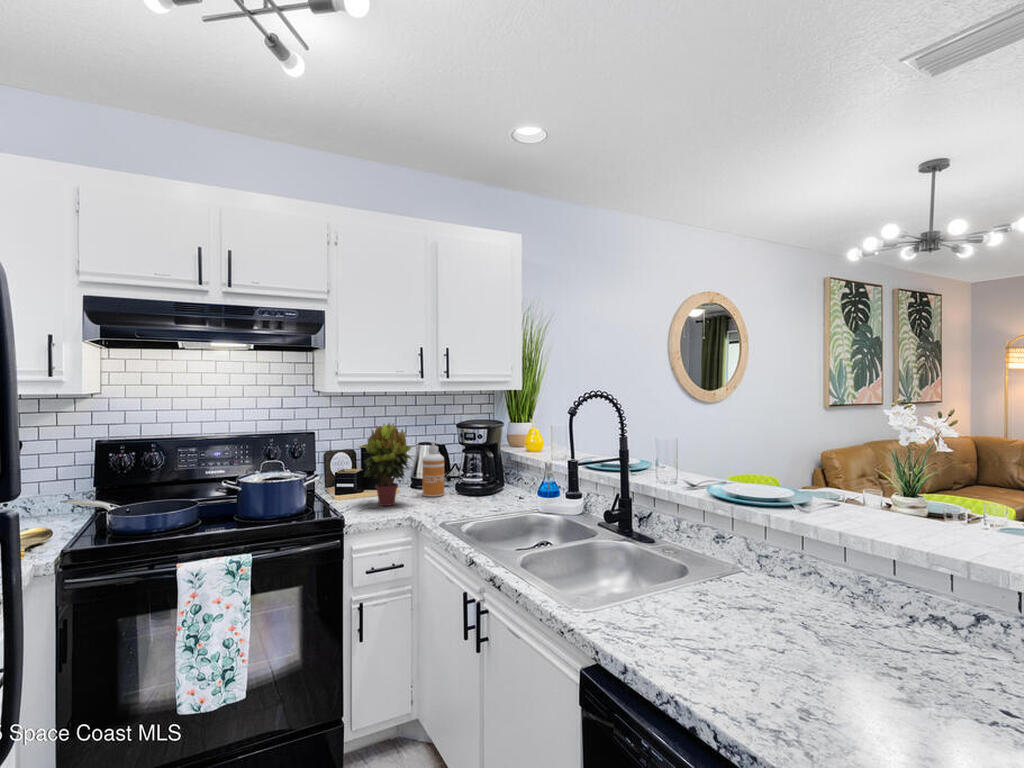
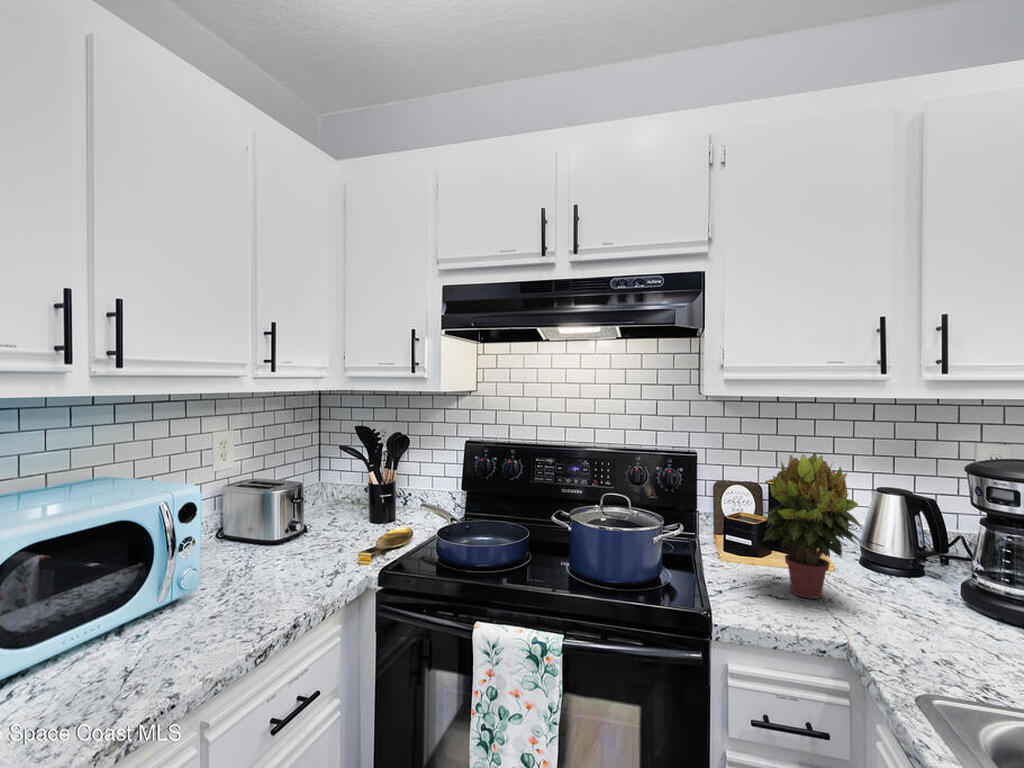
soap dispenser: present [422,441,444,497] -> none [883,493,934,600]

